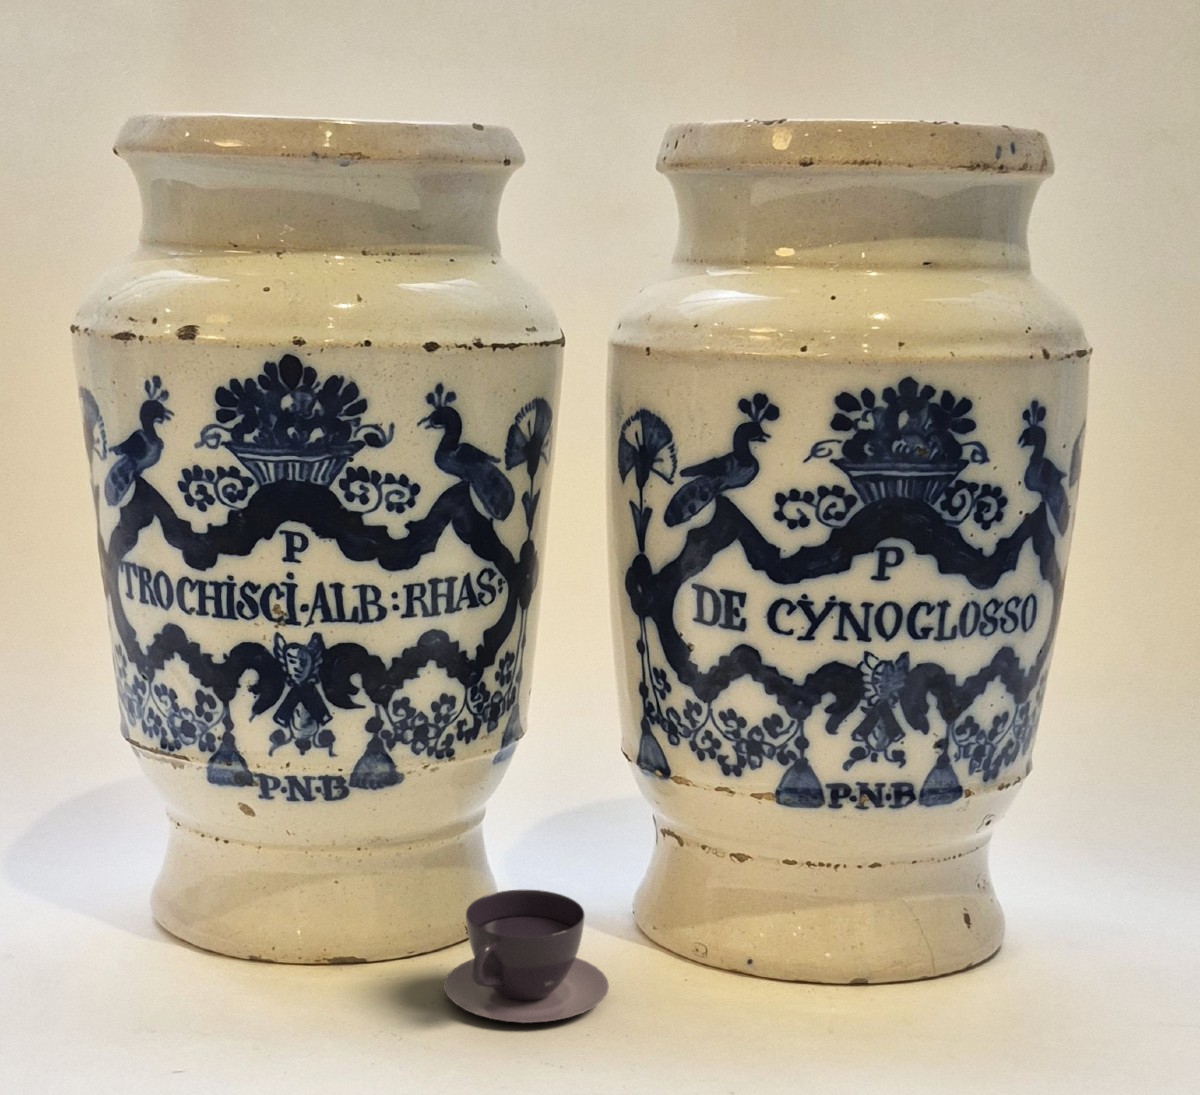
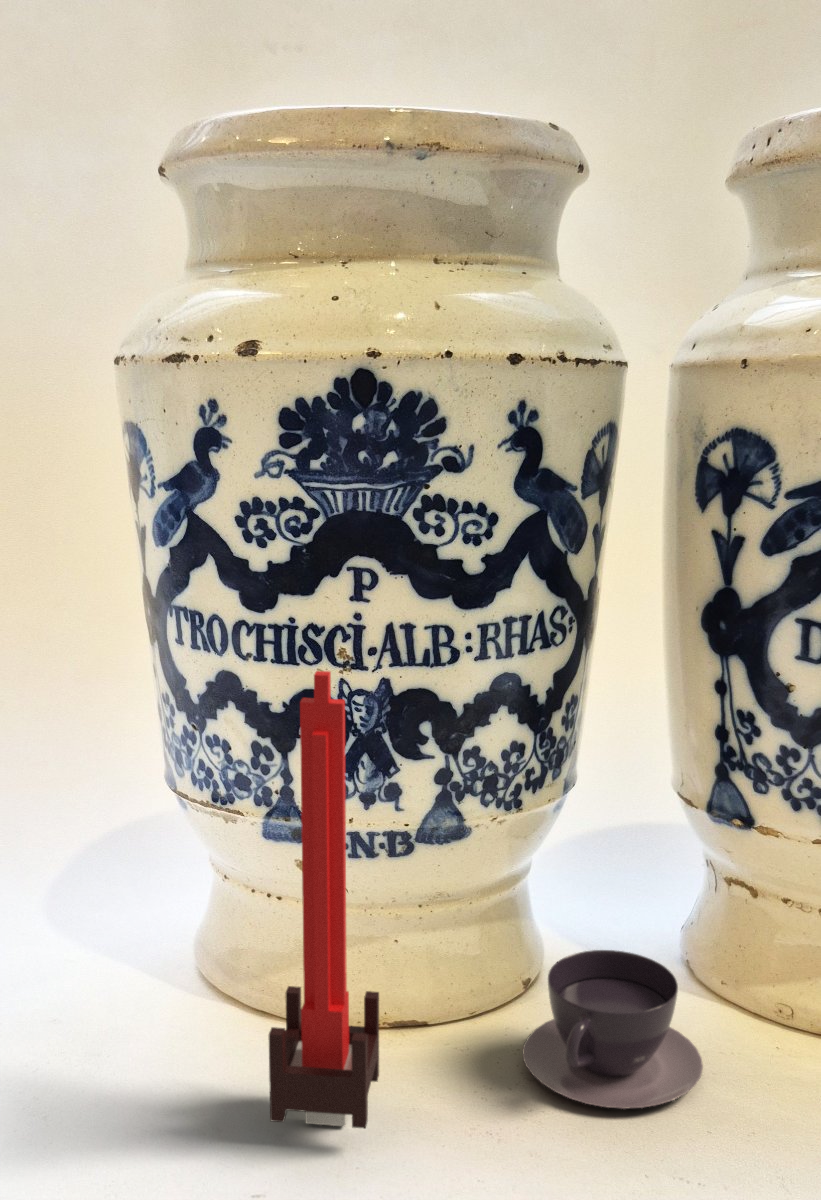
candle: none [198,624,305,1034] -> present [269,671,379,1128]

